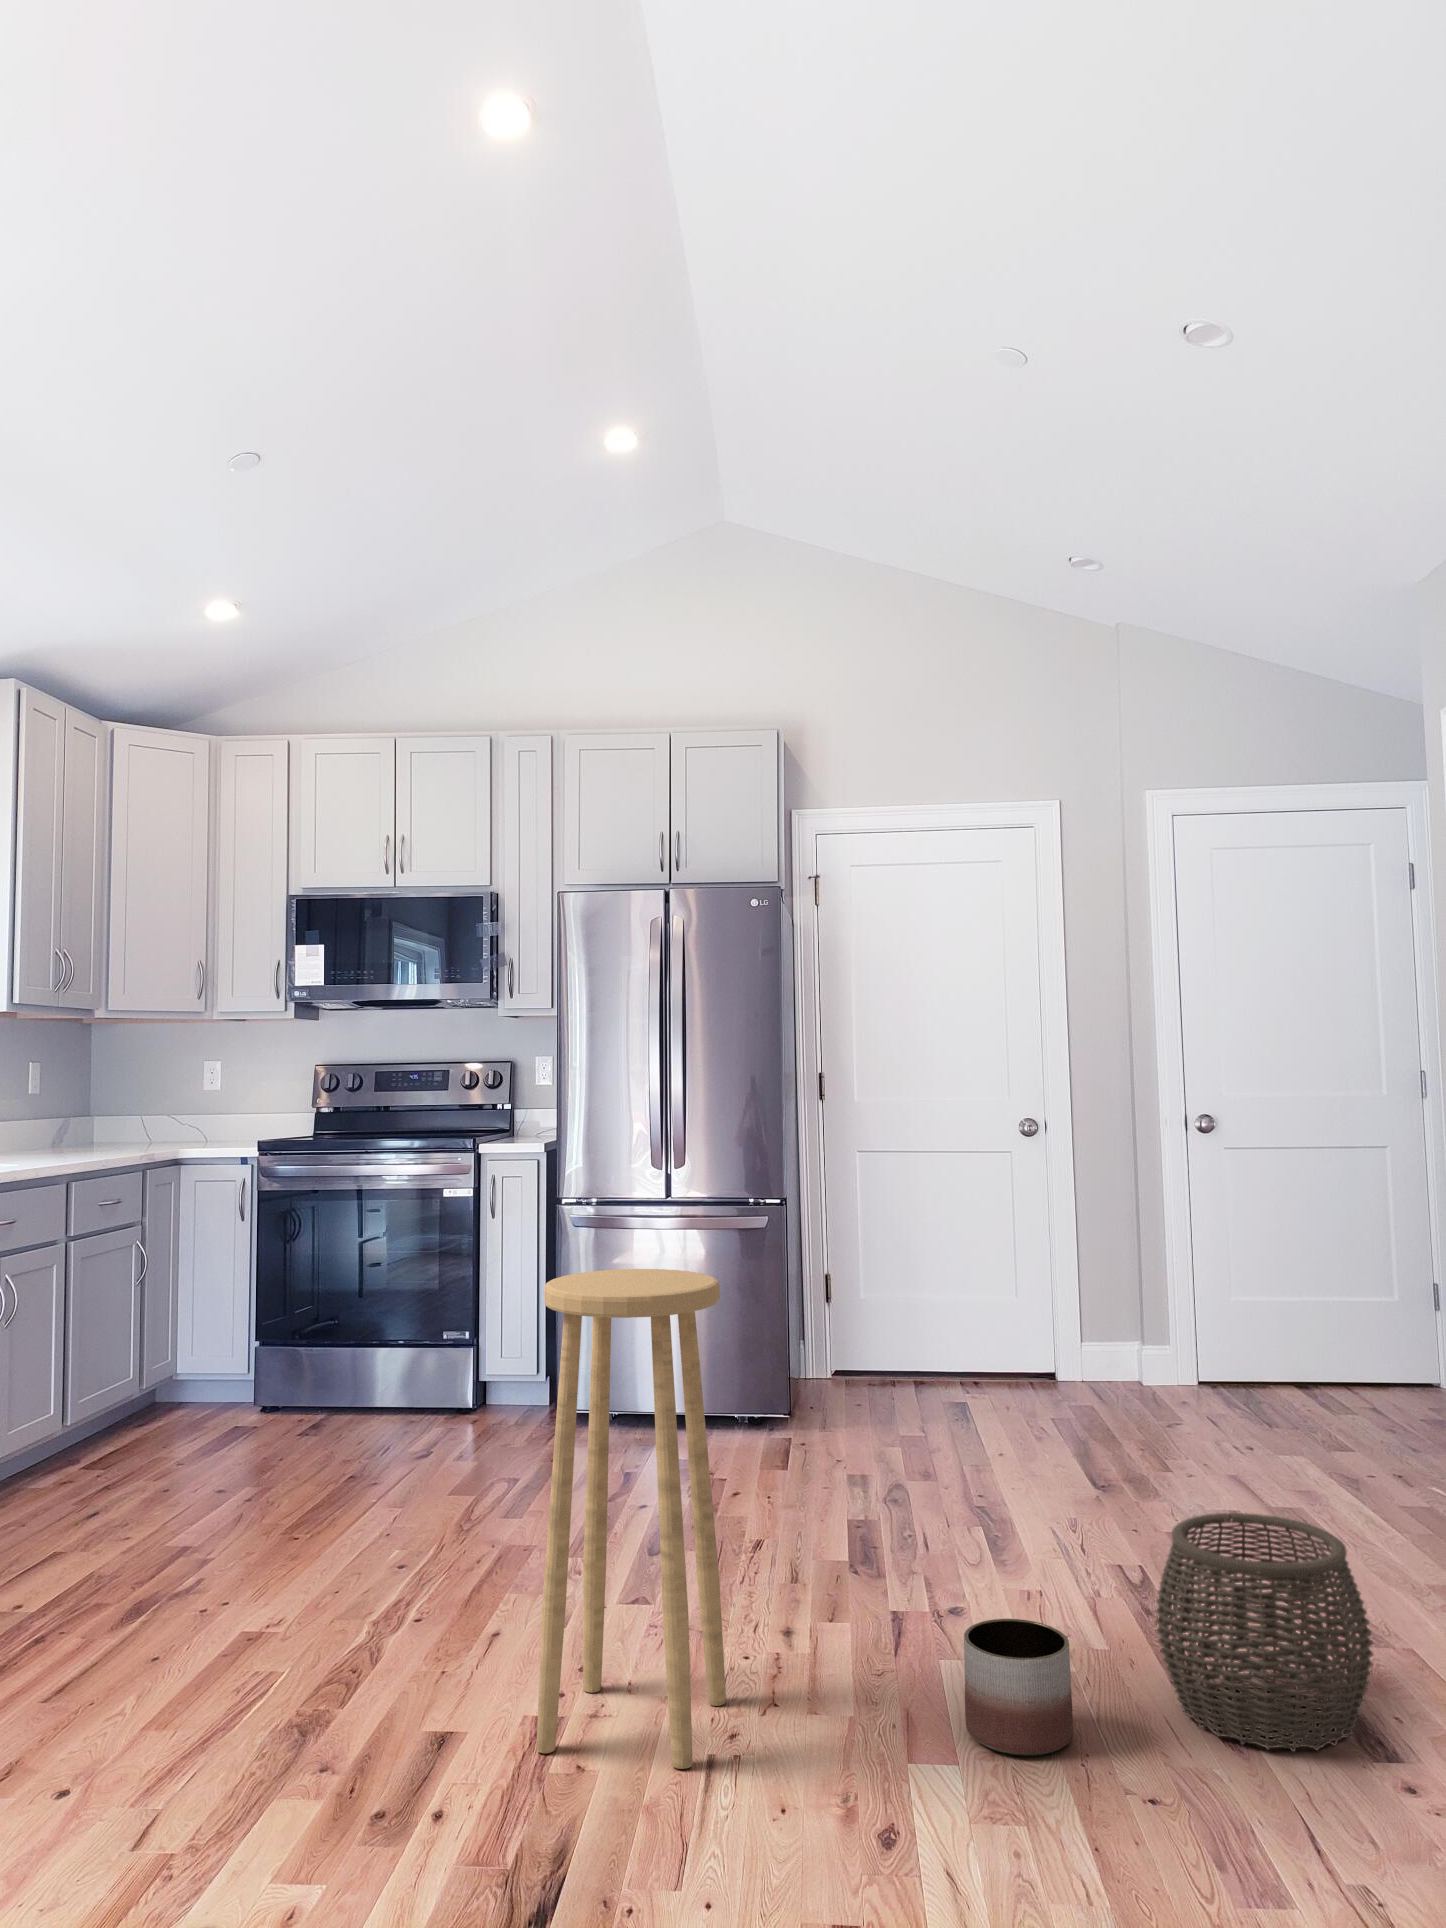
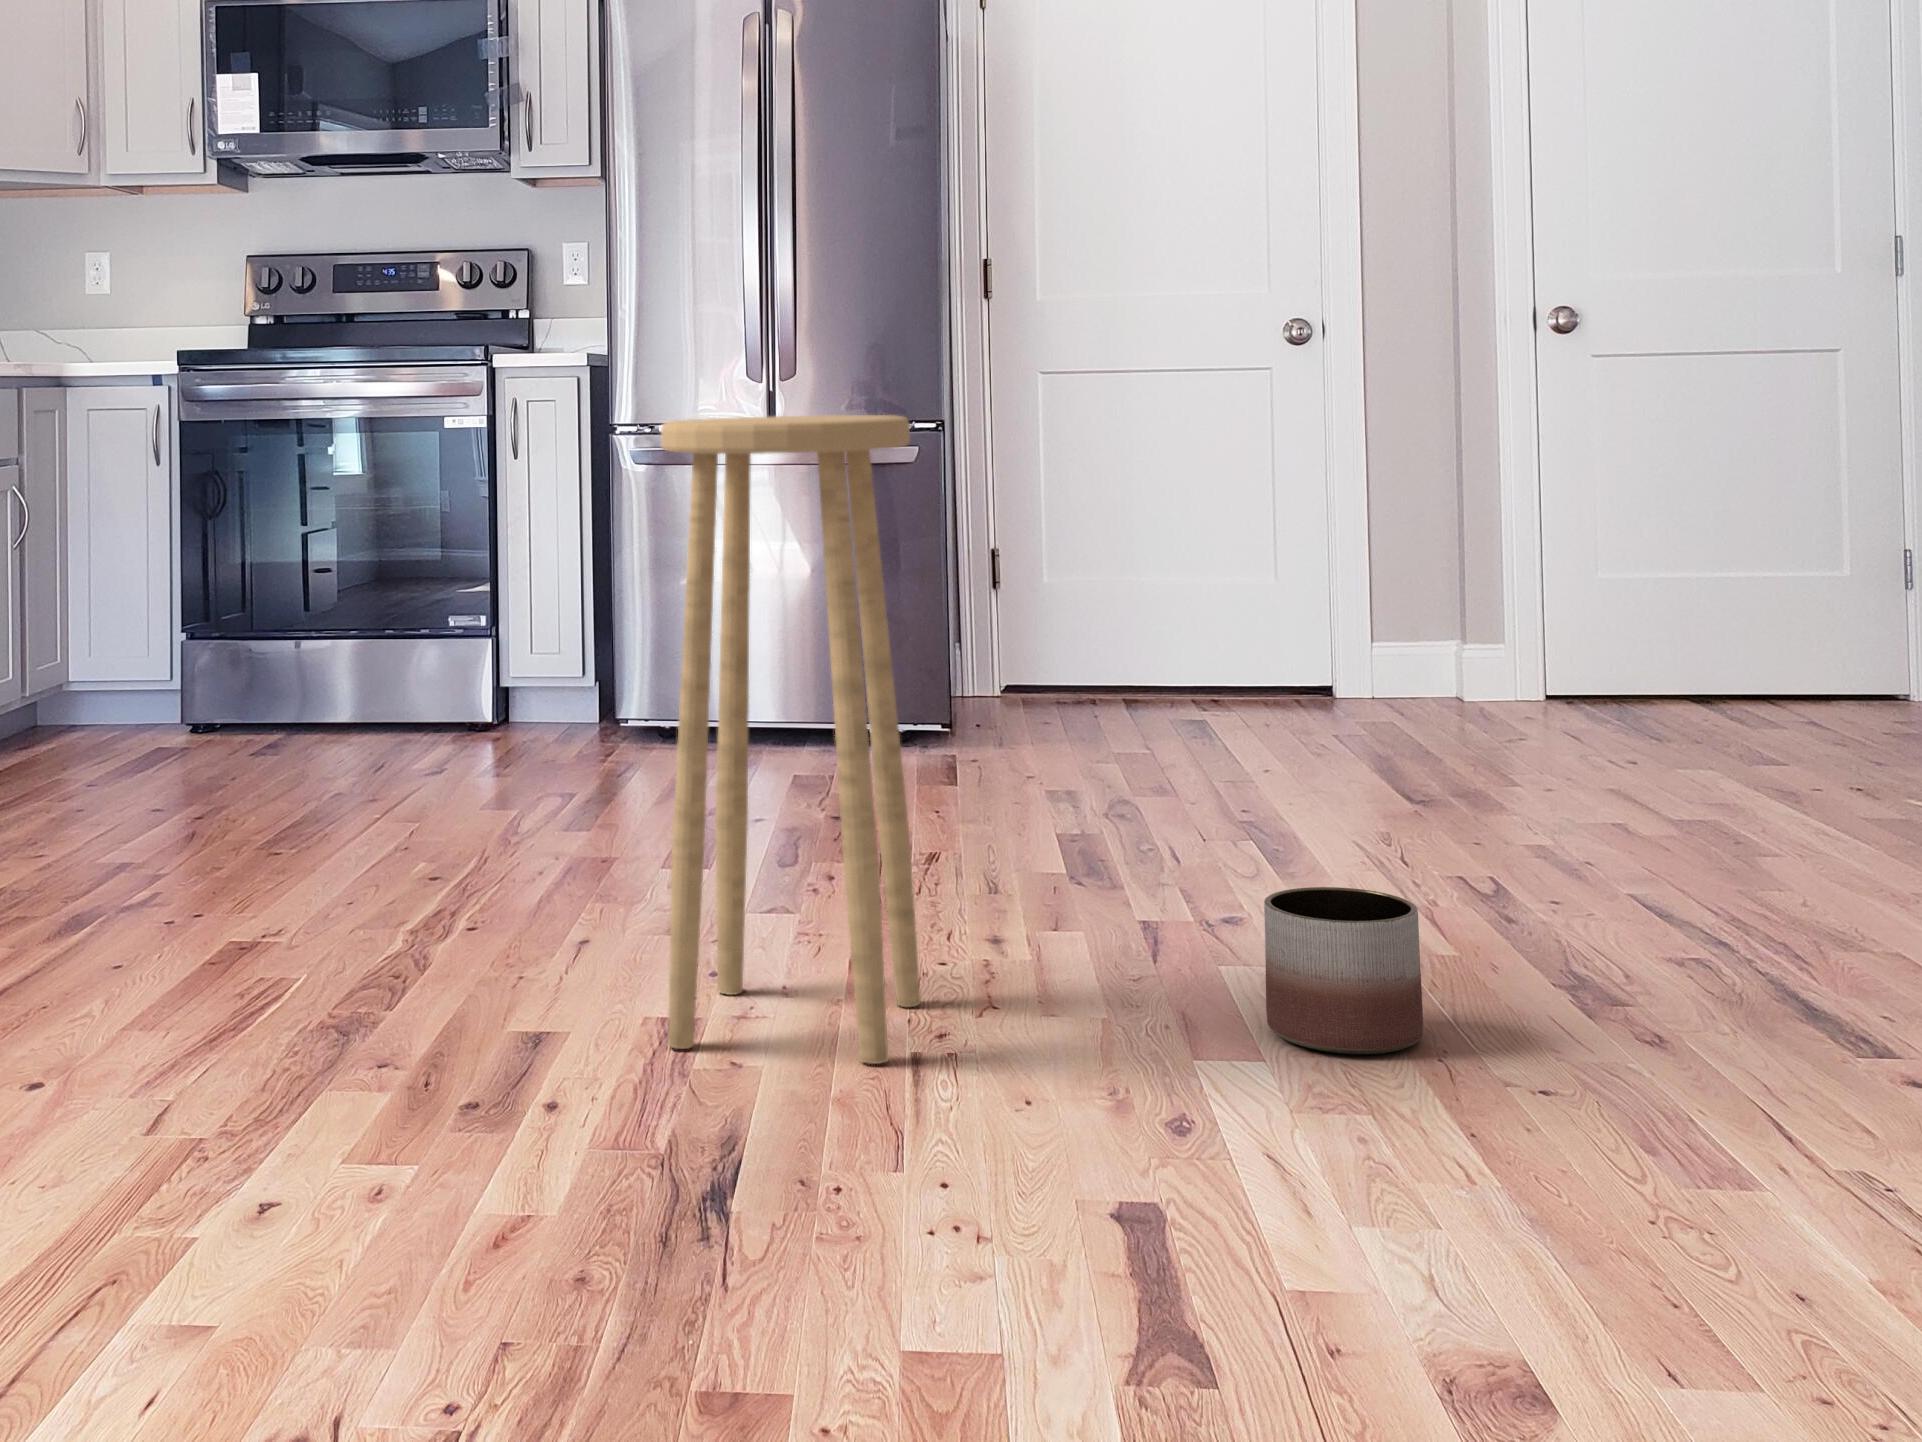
woven basket: present [1156,1513,1373,1752] -> none [1538,752,1862,1053]

